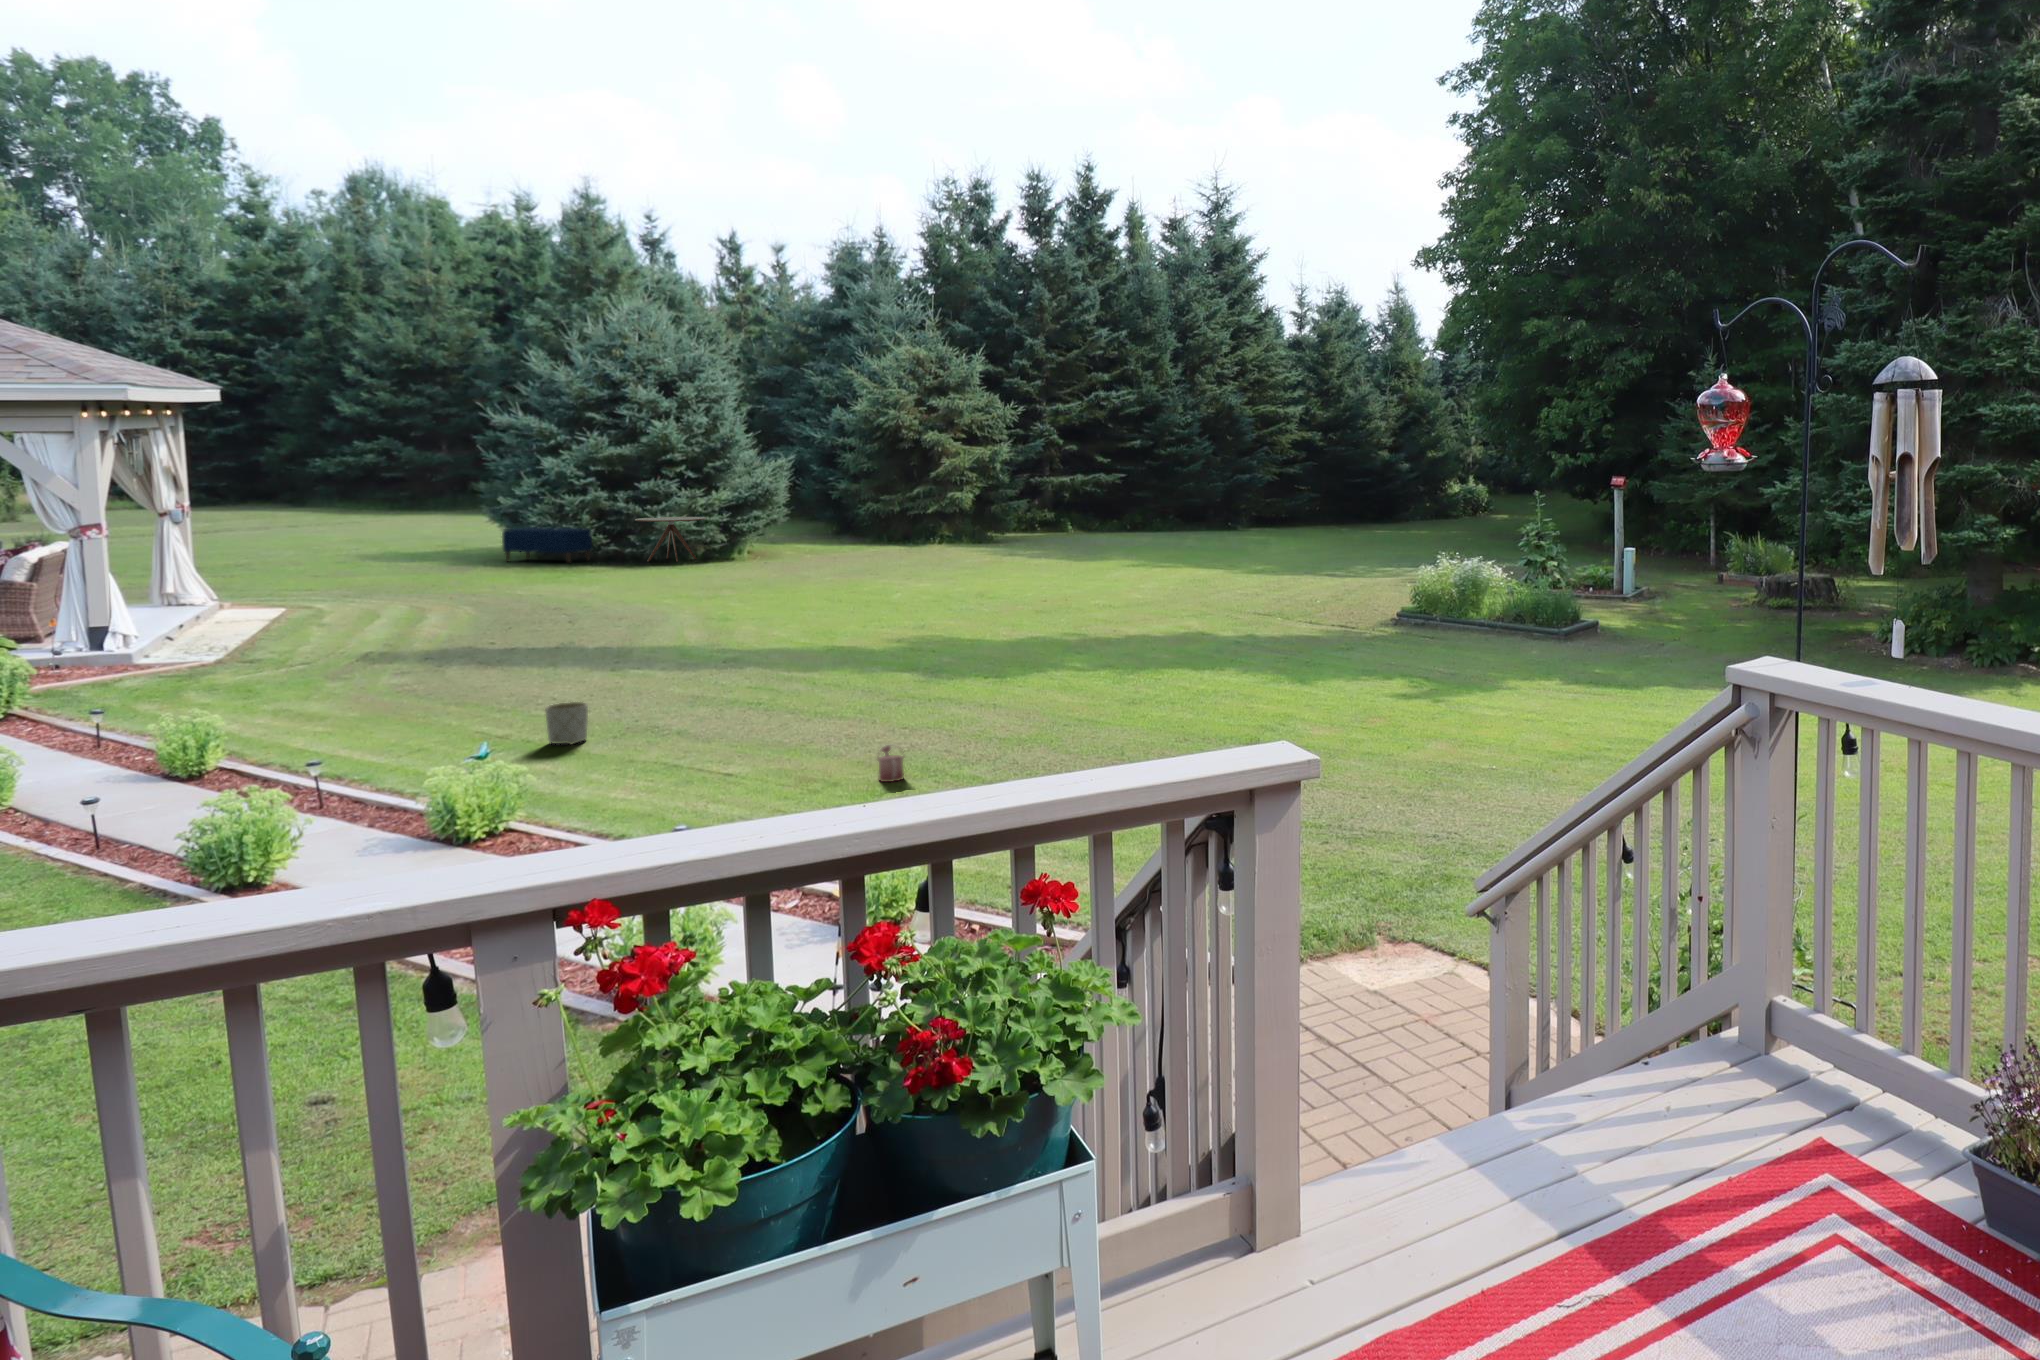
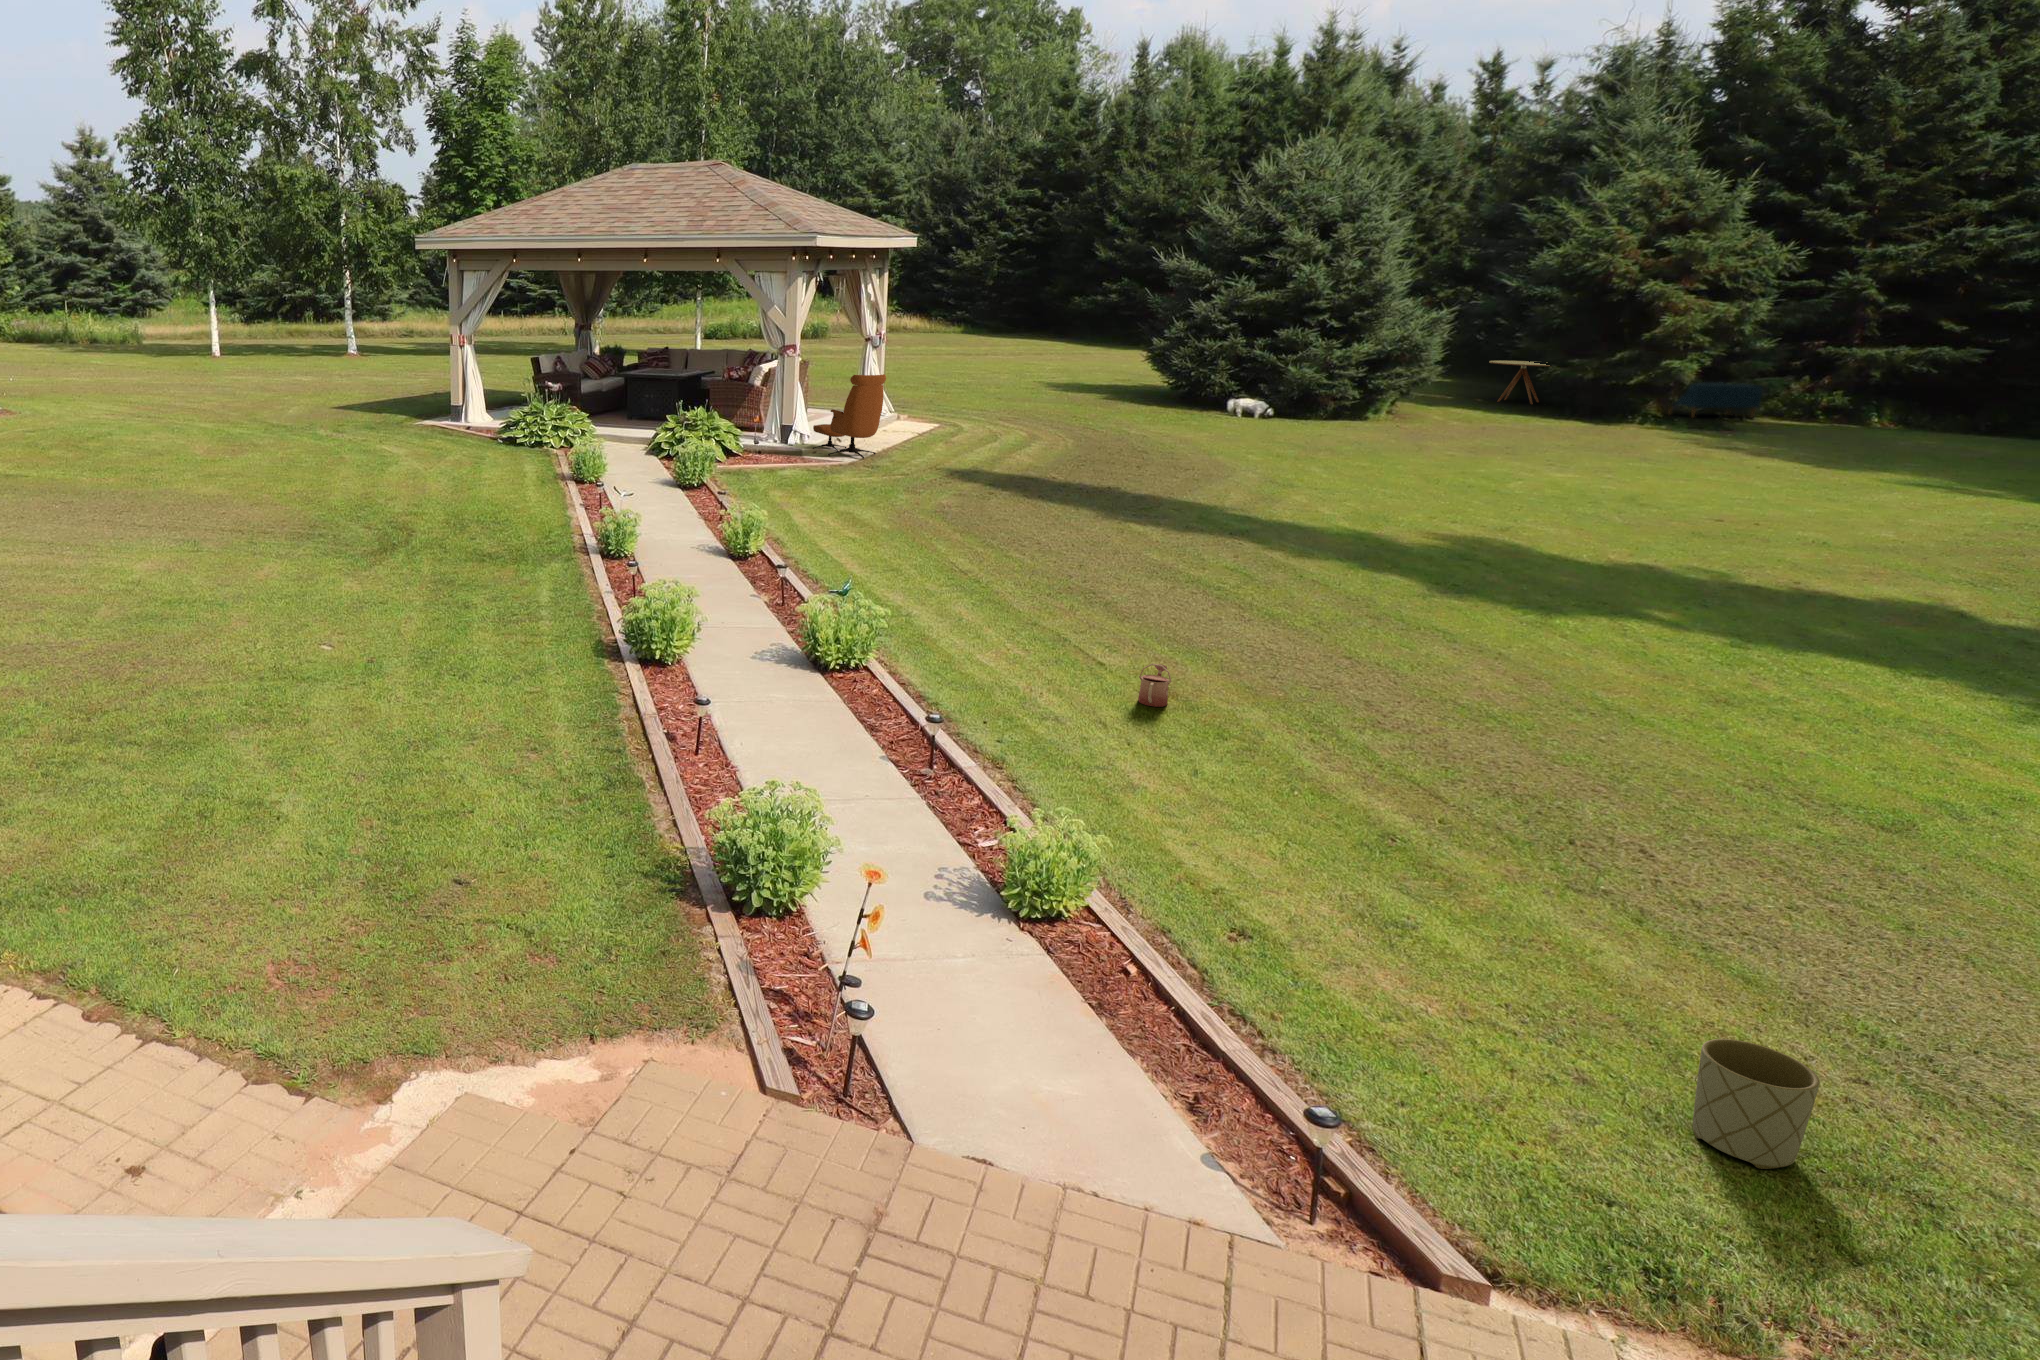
round table: present [635,517,706,562] -> present [1489,361,1550,404]
bench: present [502,527,592,562] -> present [1668,382,1762,417]
lounge chair: none [129,548,262,661] -> present [813,374,886,459]
planter: present [545,702,588,744] -> present [1693,1039,1820,1169]

